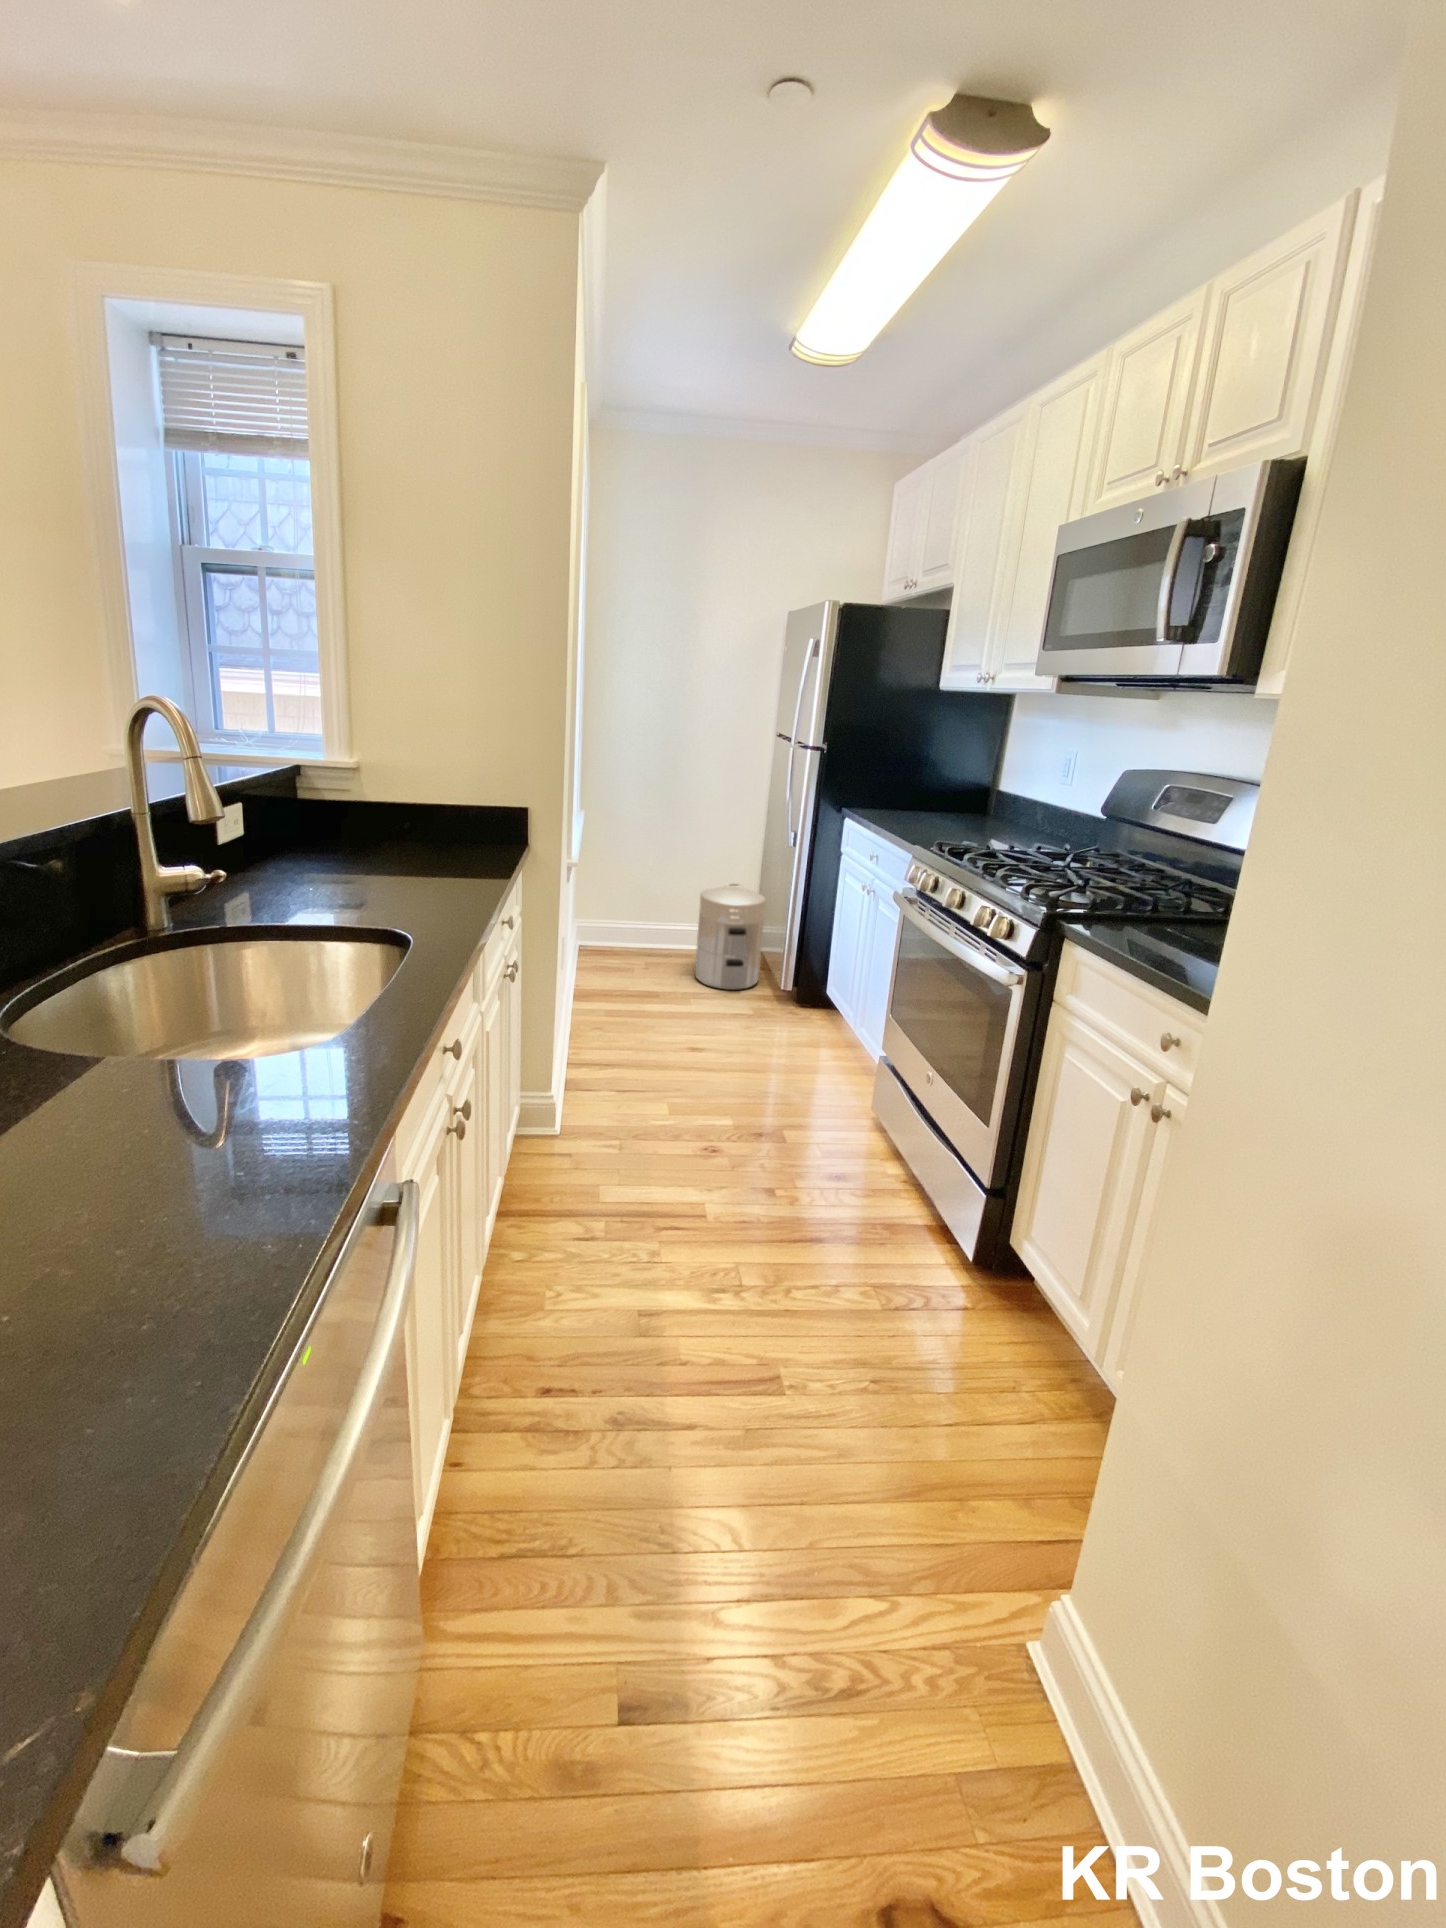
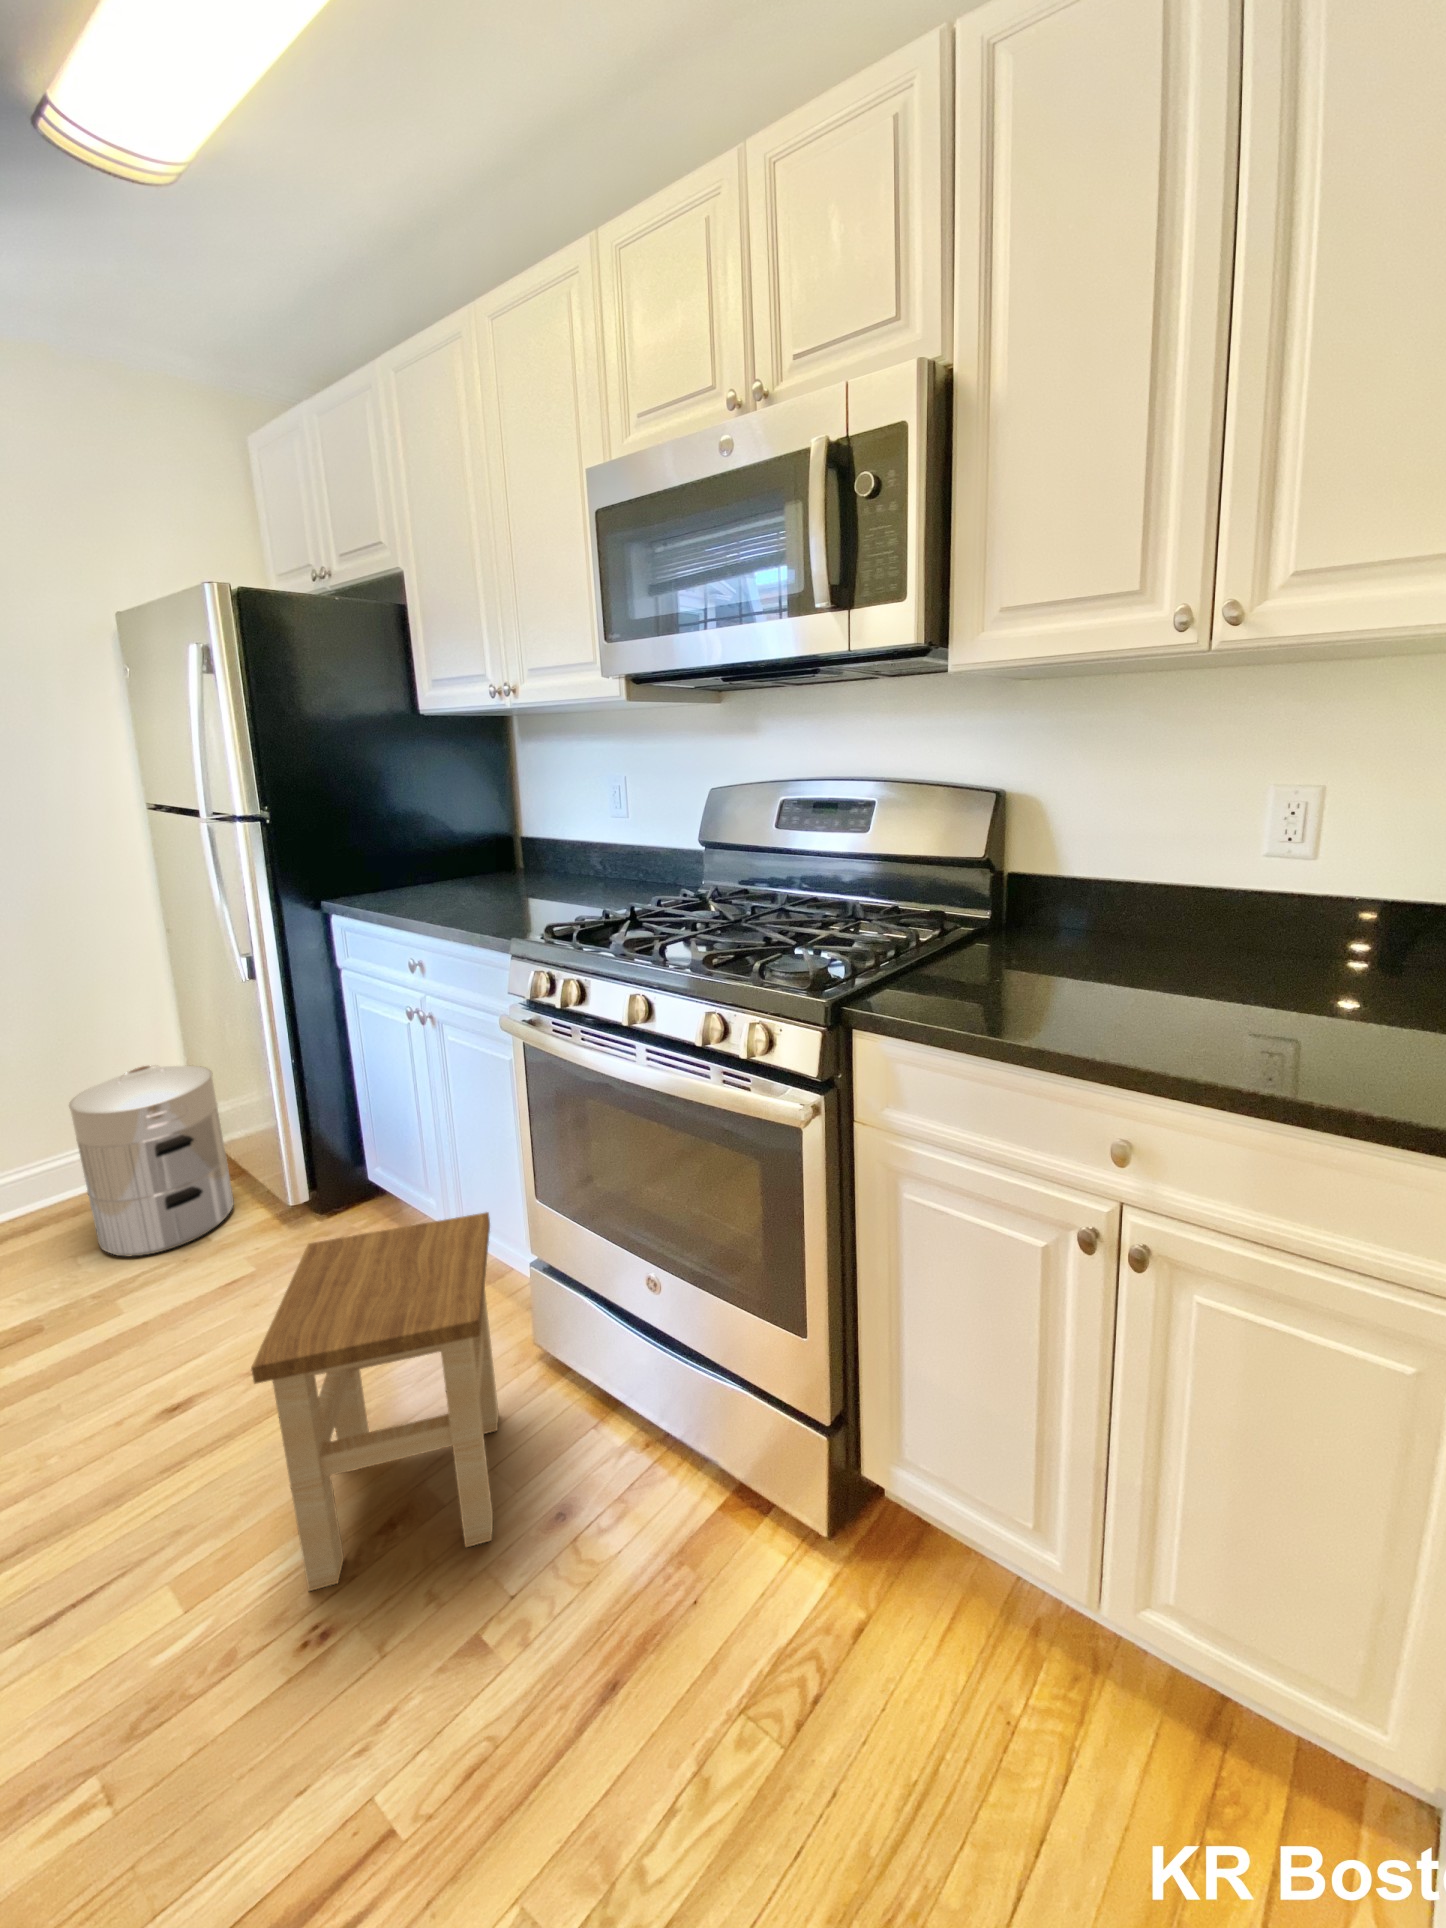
stool: none [721,981,858,1165] -> present [251,1212,499,1591]

